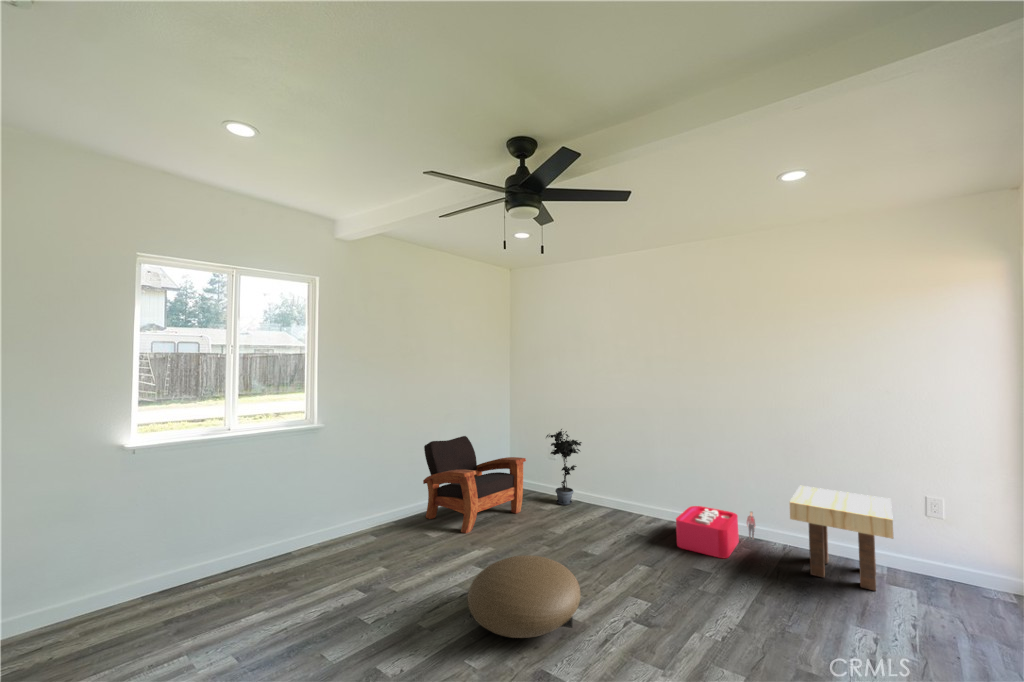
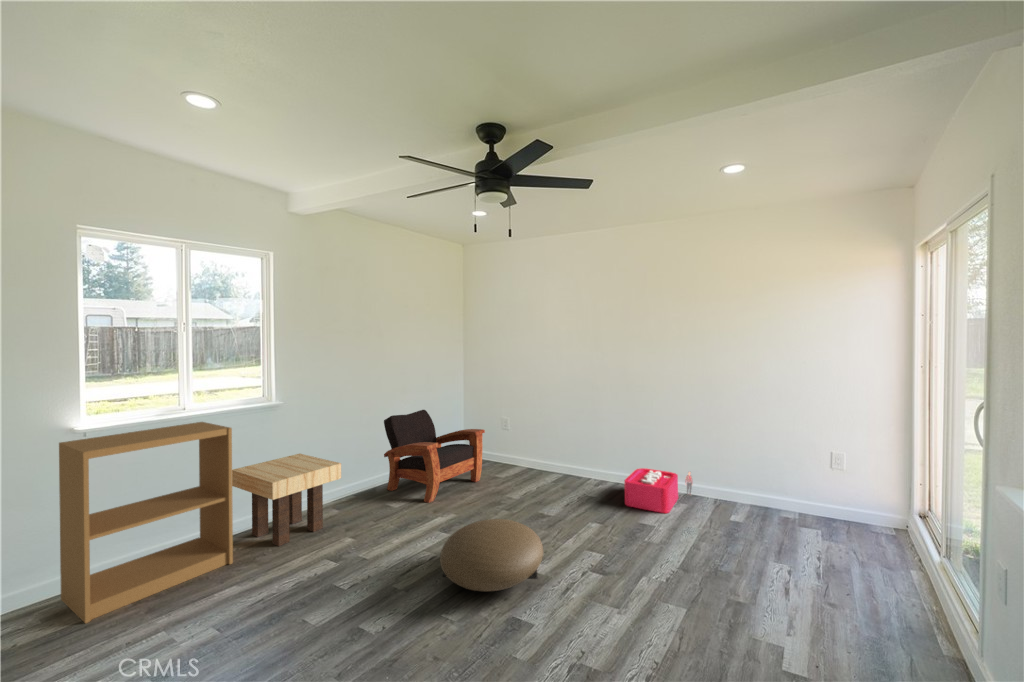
potted plant: present [546,429,582,505] -> none [503,401,538,472]
bookshelf: none [103,442,270,641] -> present [59,422,233,623]
side table: present [790,486,894,591] -> present [232,453,341,546]

